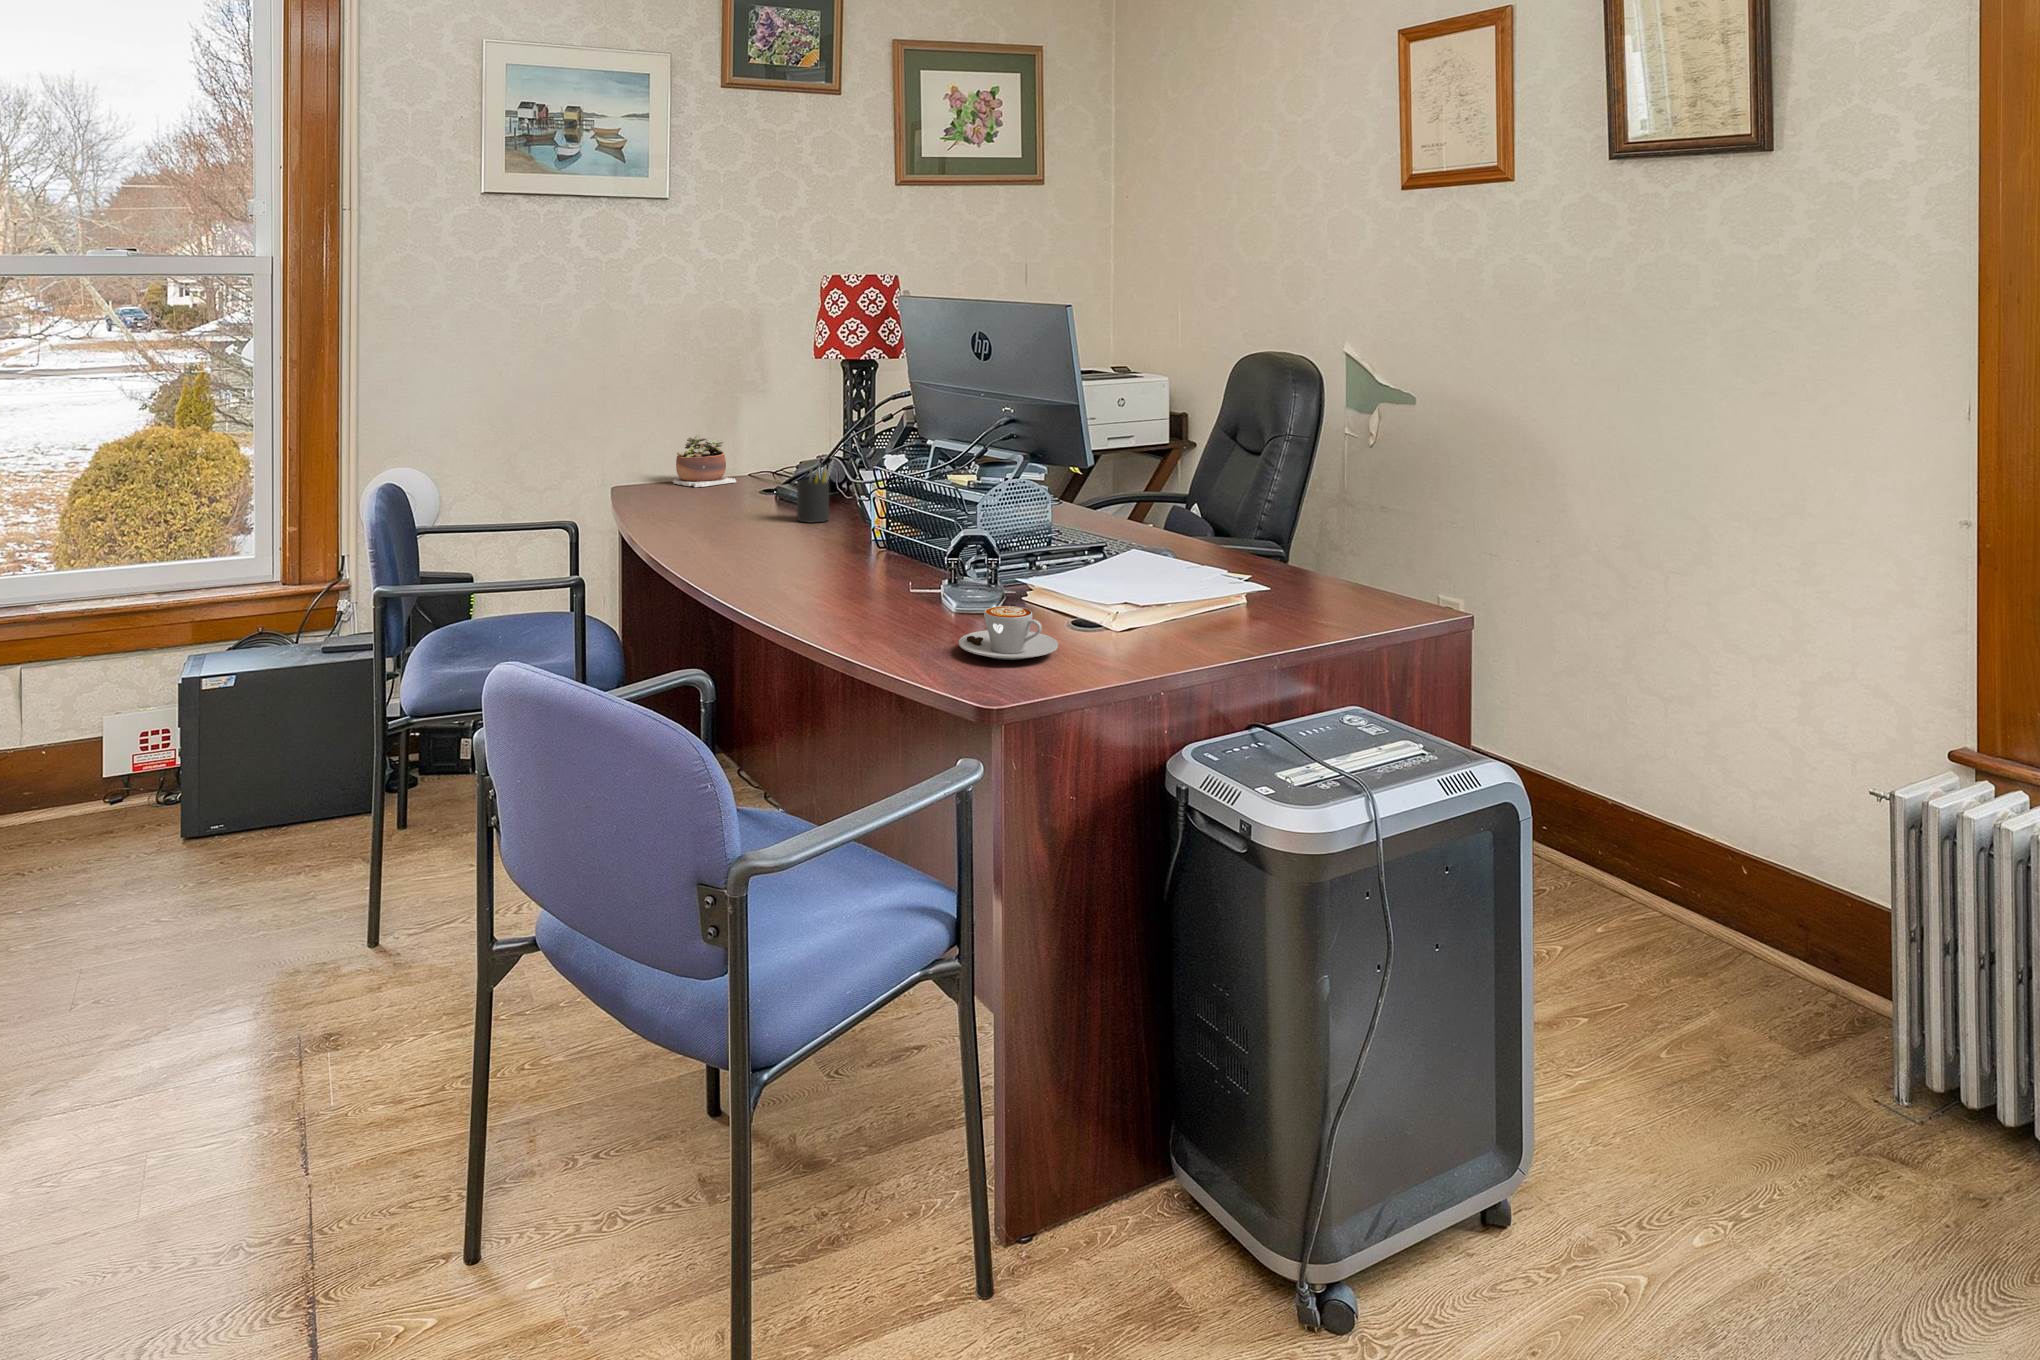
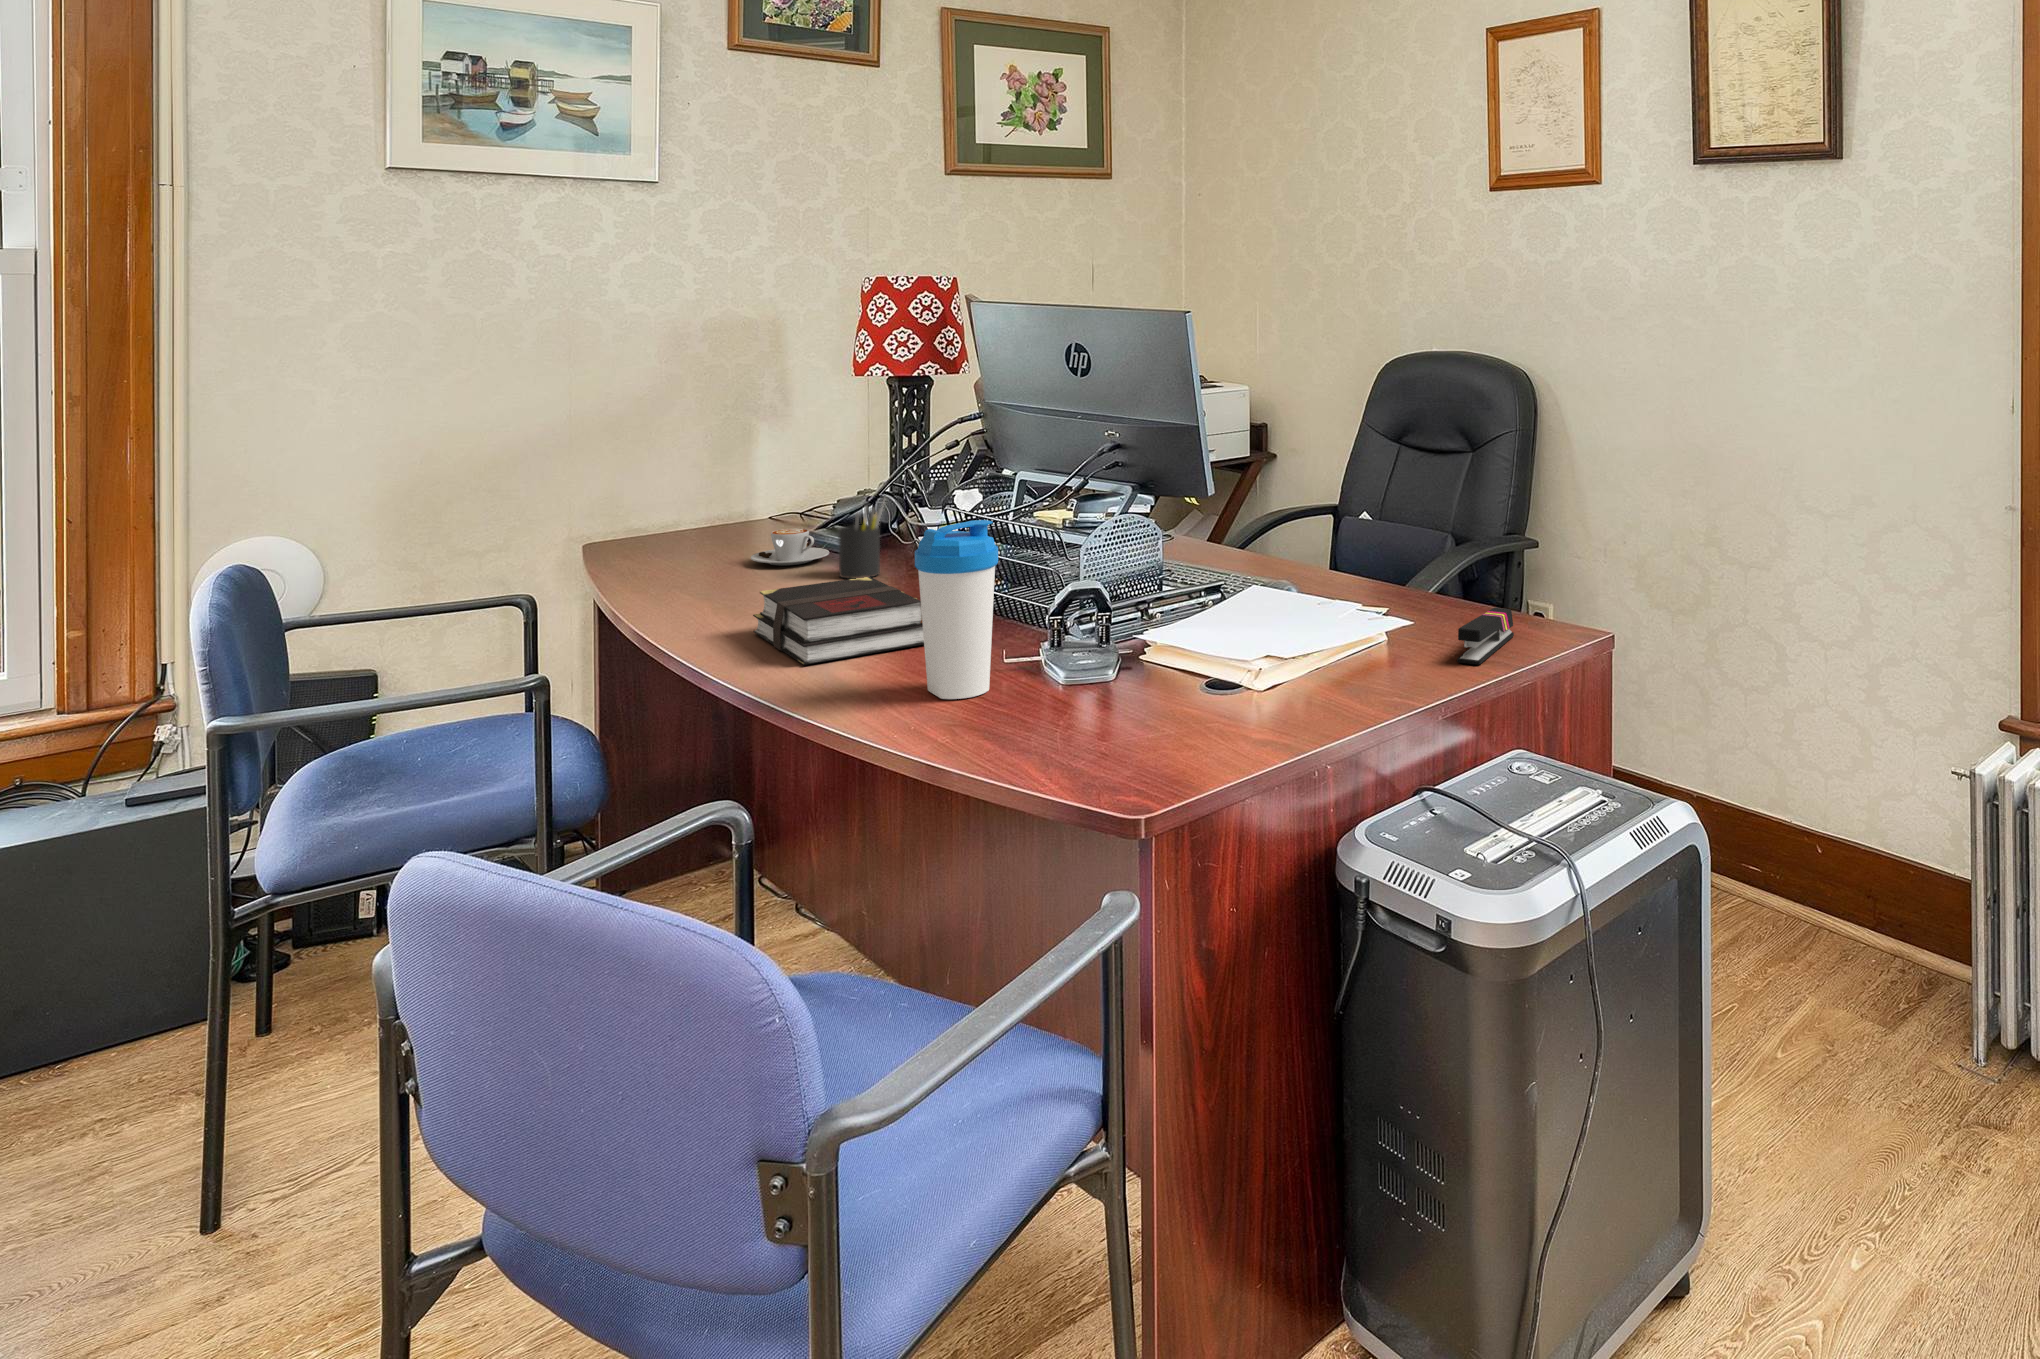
succulent plant: present [669,435,736,487] -> none [658,475,751,541]
water bottle: none [837,474,903,615] -> present [915,520,999,699]
book: none [726,519,858,582] -> present [753,577,924,665]
stapler: none [1302,578,1366,626] -> present [1457,608,1514,665]
coffee cup: present [959,606,1058,660] -> present [751,528,829,565]

